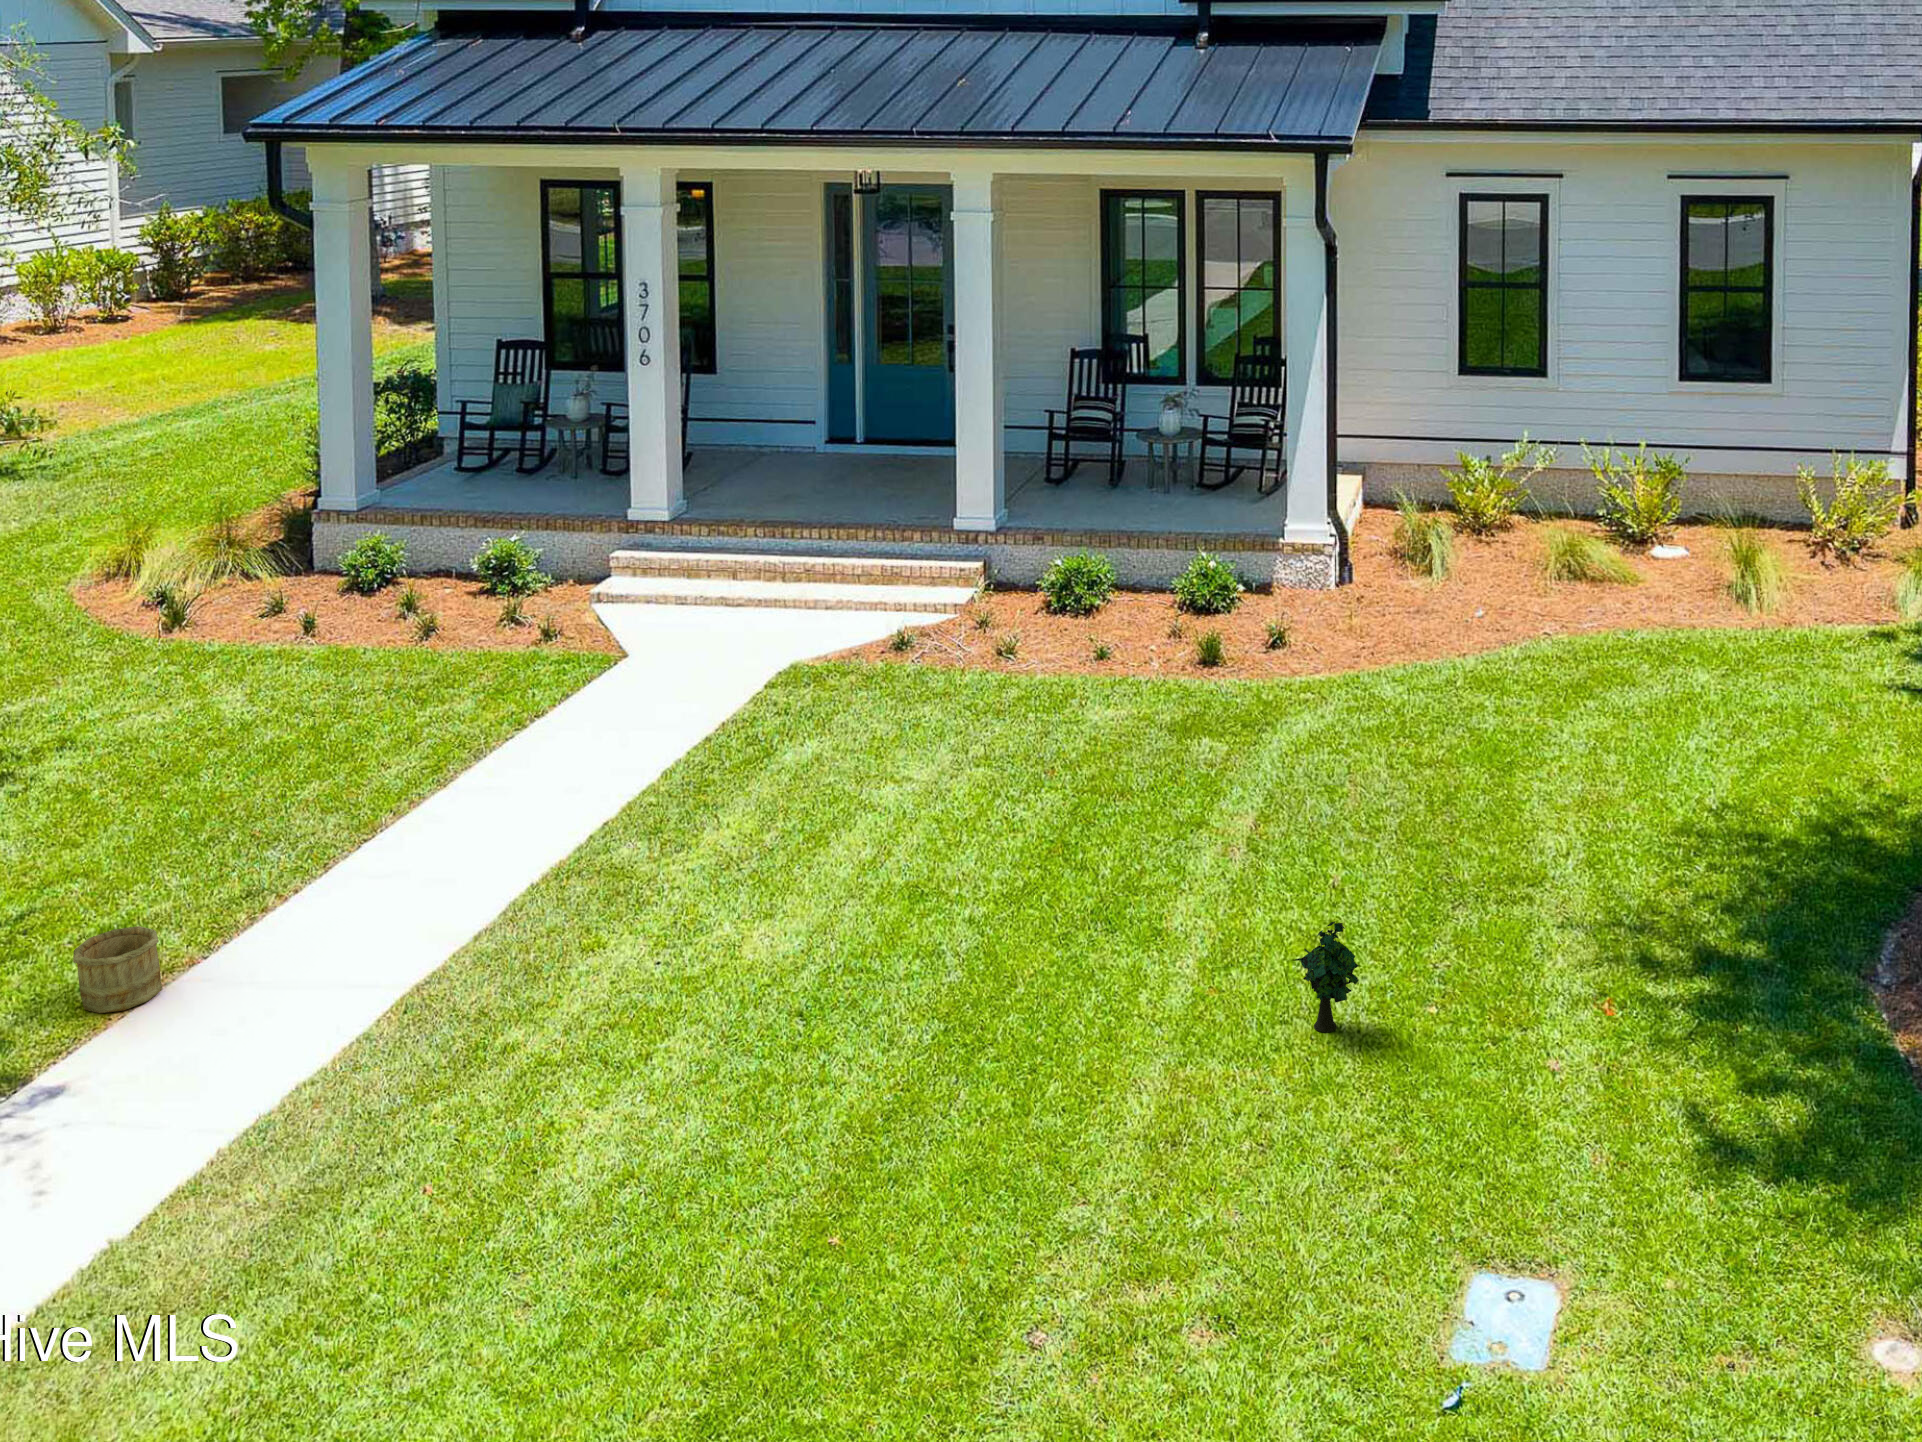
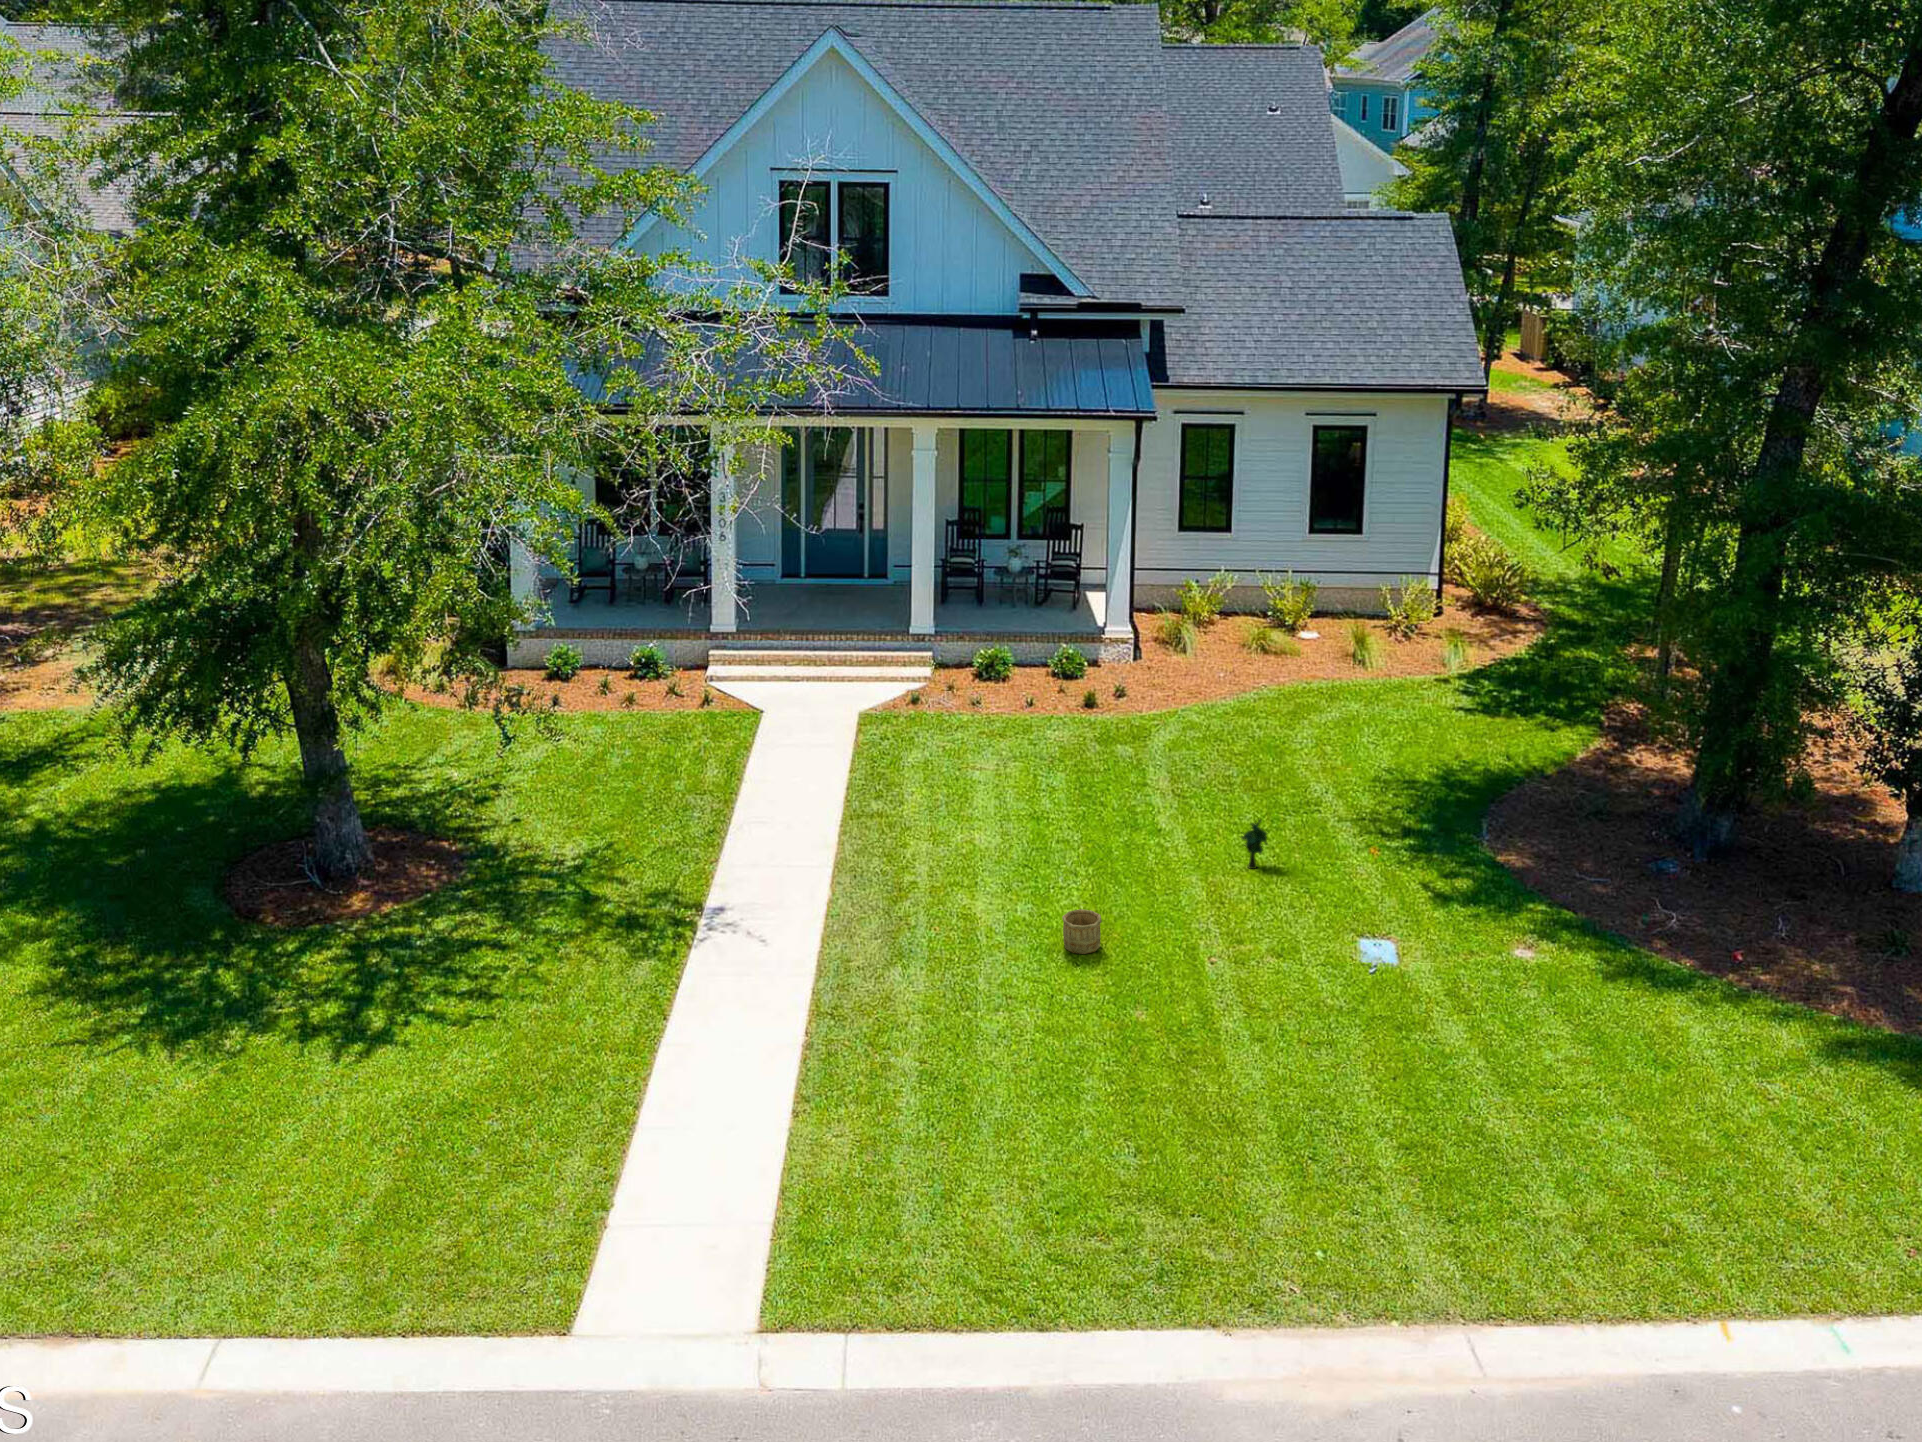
wooden bucket: present [73,926,161,1013] -> present [1062,909,1101,954]

